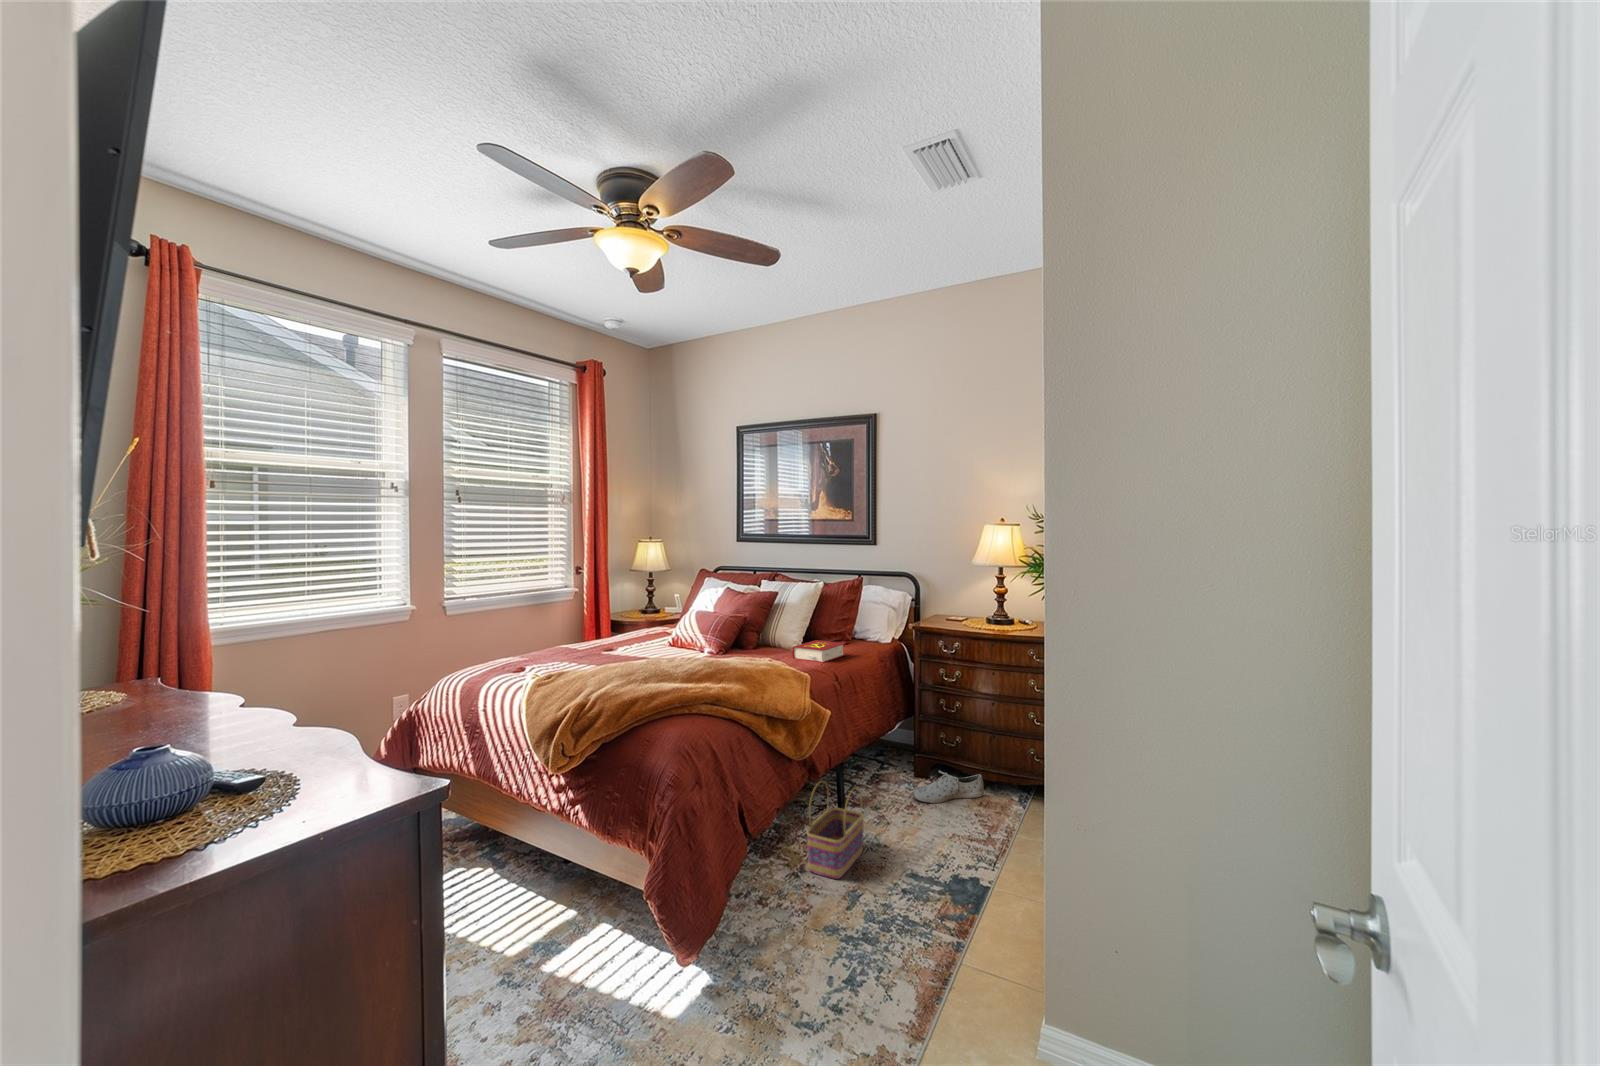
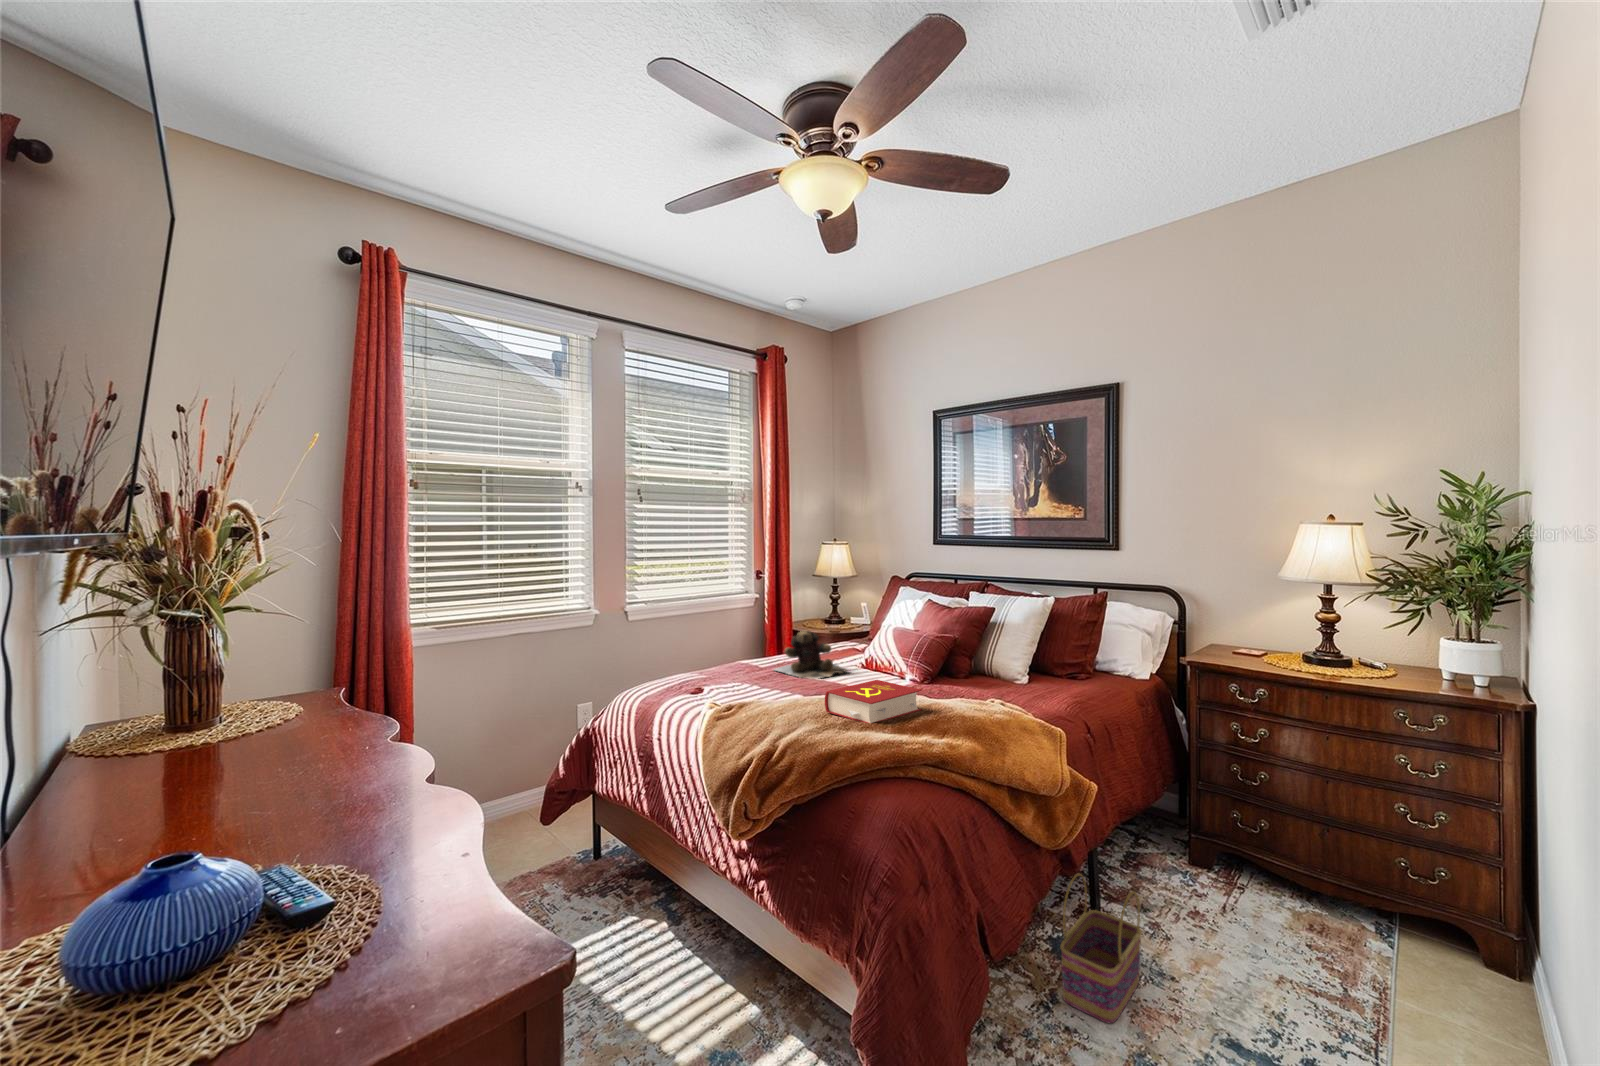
teddy bear: none [588,616,659,657] -> present [774,631,849,679]
book: present [792,640,846,663] -> present [825,680,922,723]
shoe: present [913,770,984,803] -> none [1196,864,1309,913]

